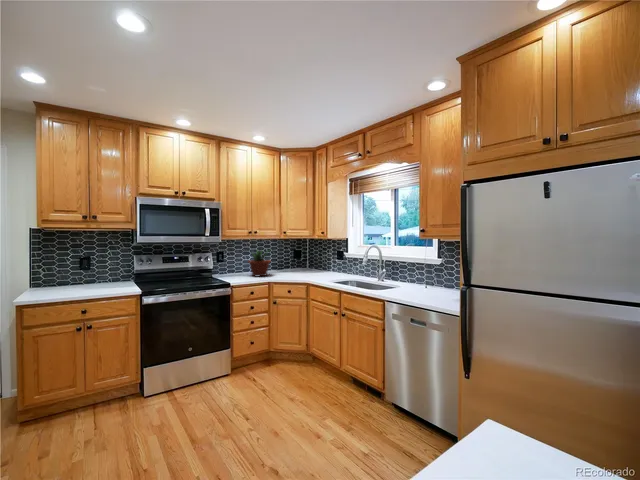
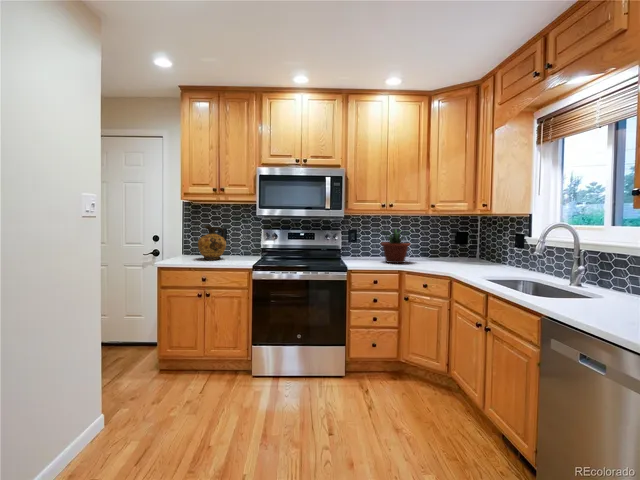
ceramic jug: none [61,254,98,291] -> present [198,225,226,260]

